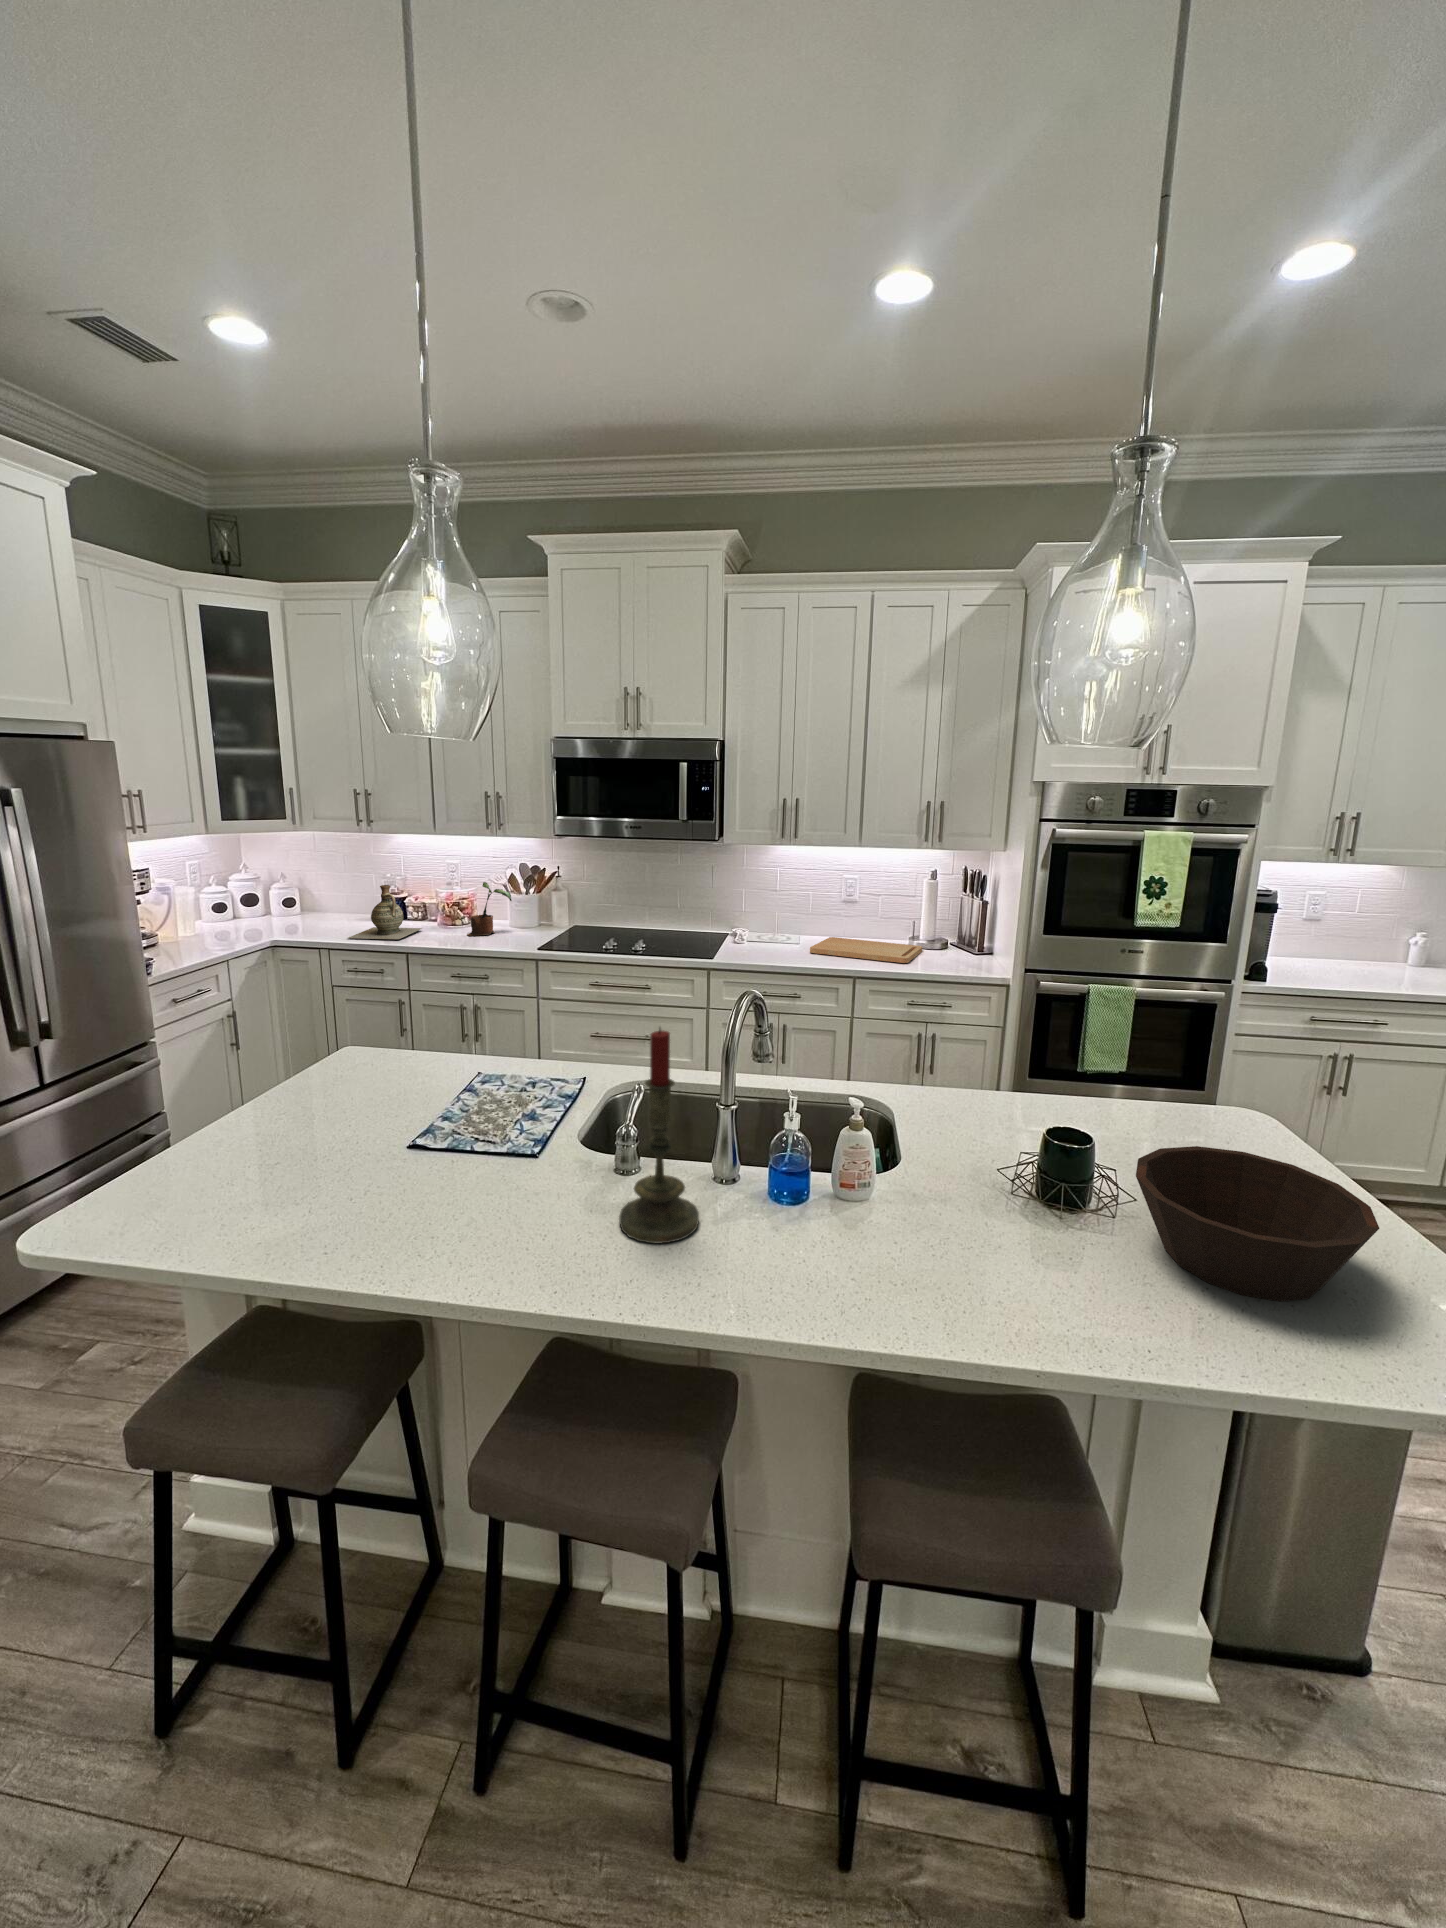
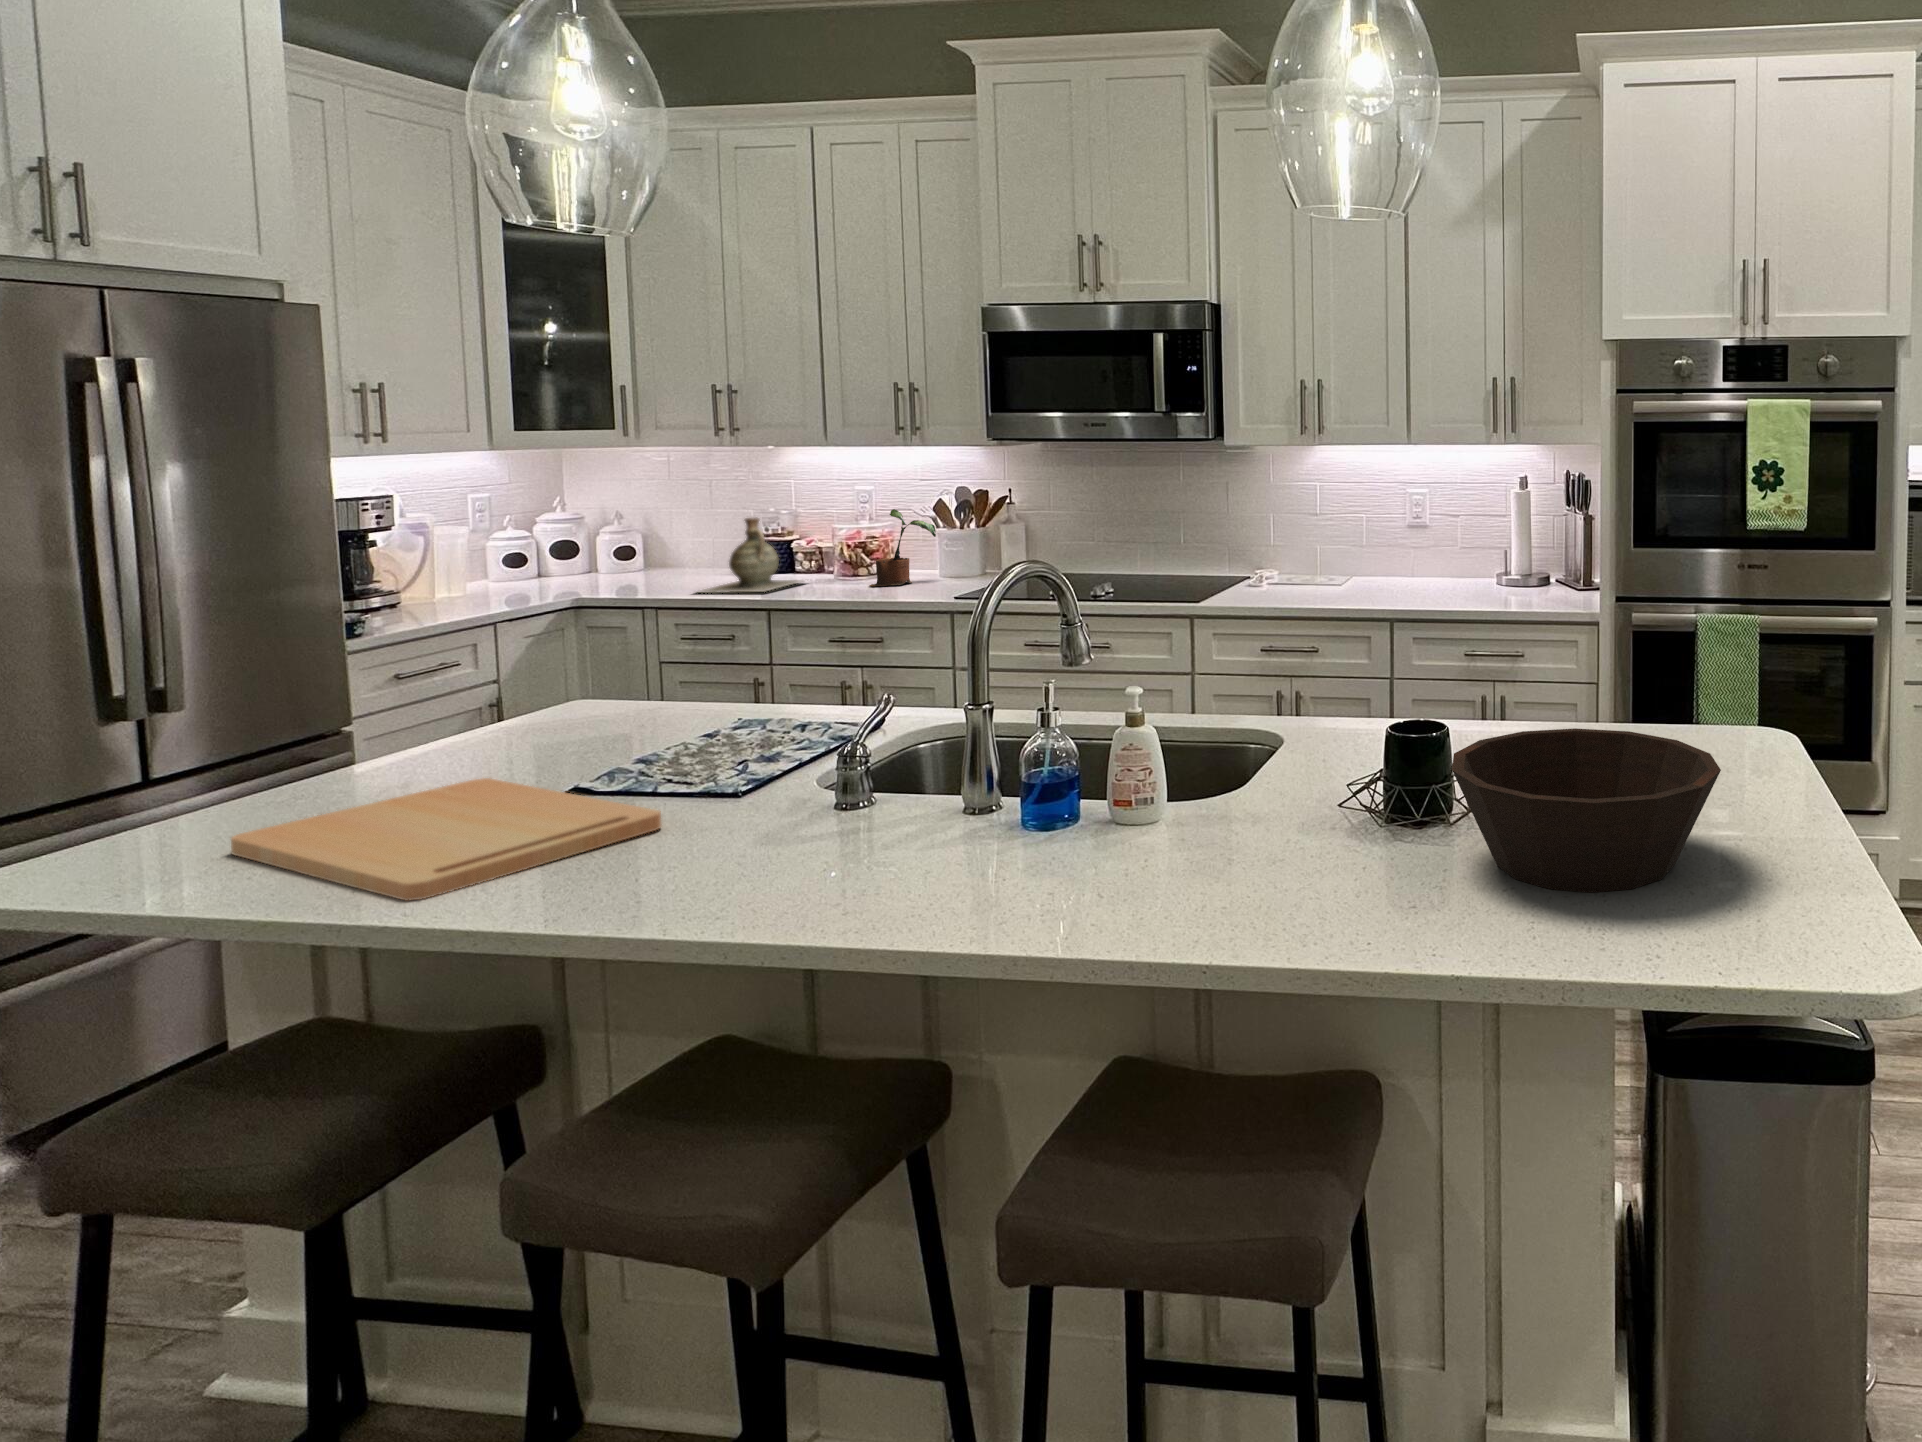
cutting board: present [810,937,922,963] -> present [231,778,661,901]
candle: present [619,1029,699,1243] -> none [774,574,896,867]

